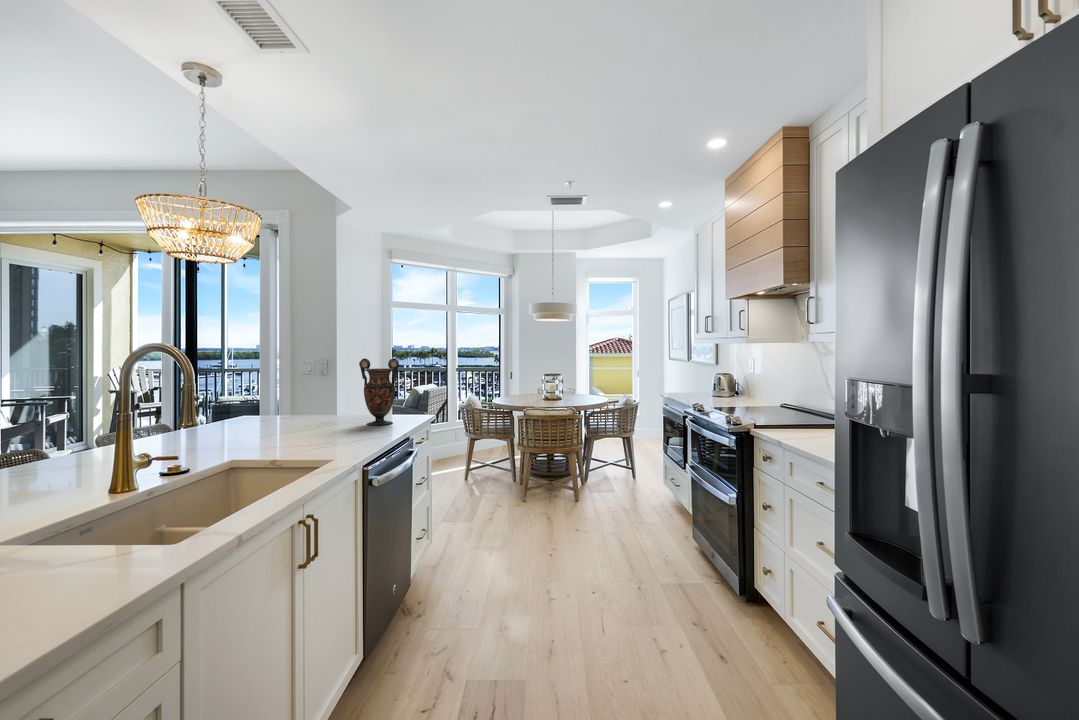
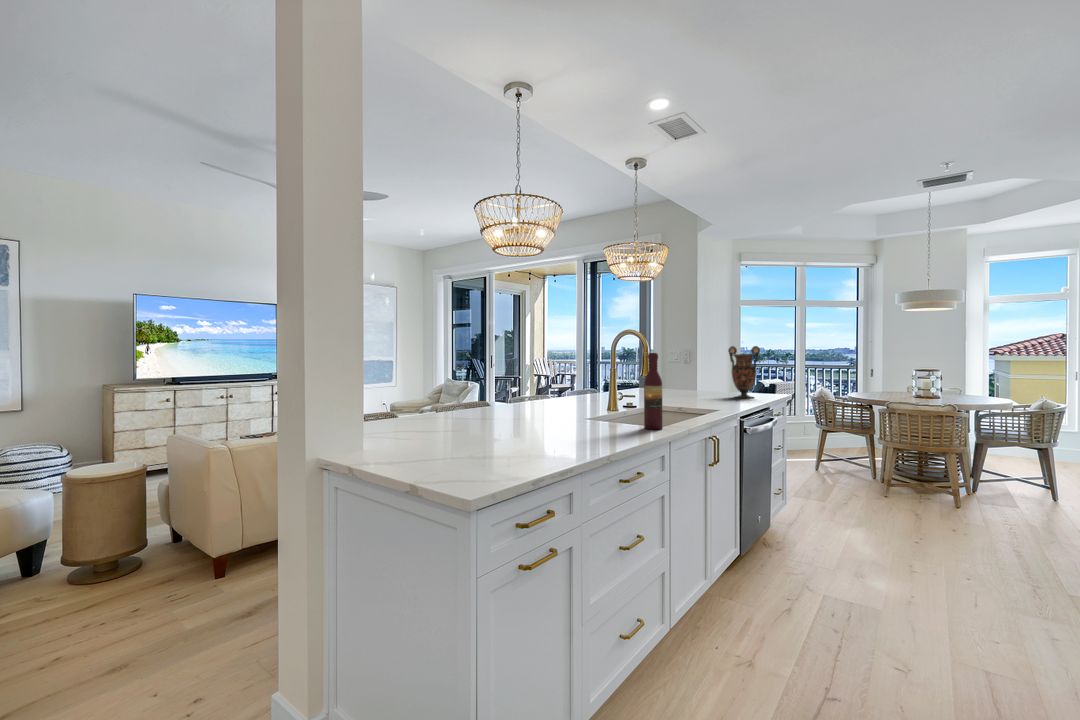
wine bottle: none [46,401,111,603] -> present [644,353,662,430]

